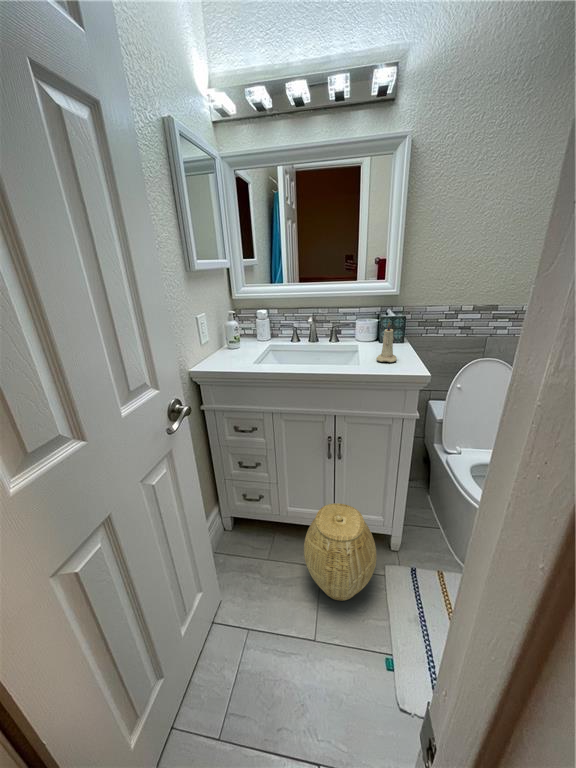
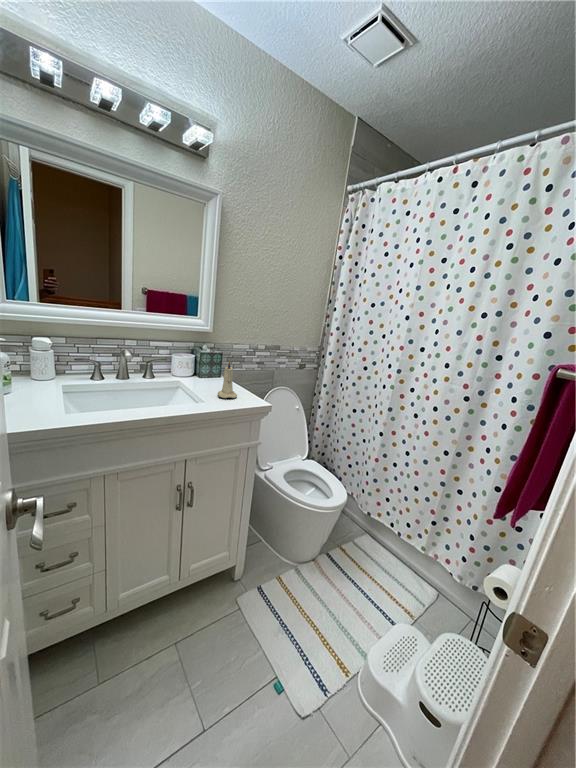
woven basket: present [304,503,376,601] -> none [162,553,244,668]

